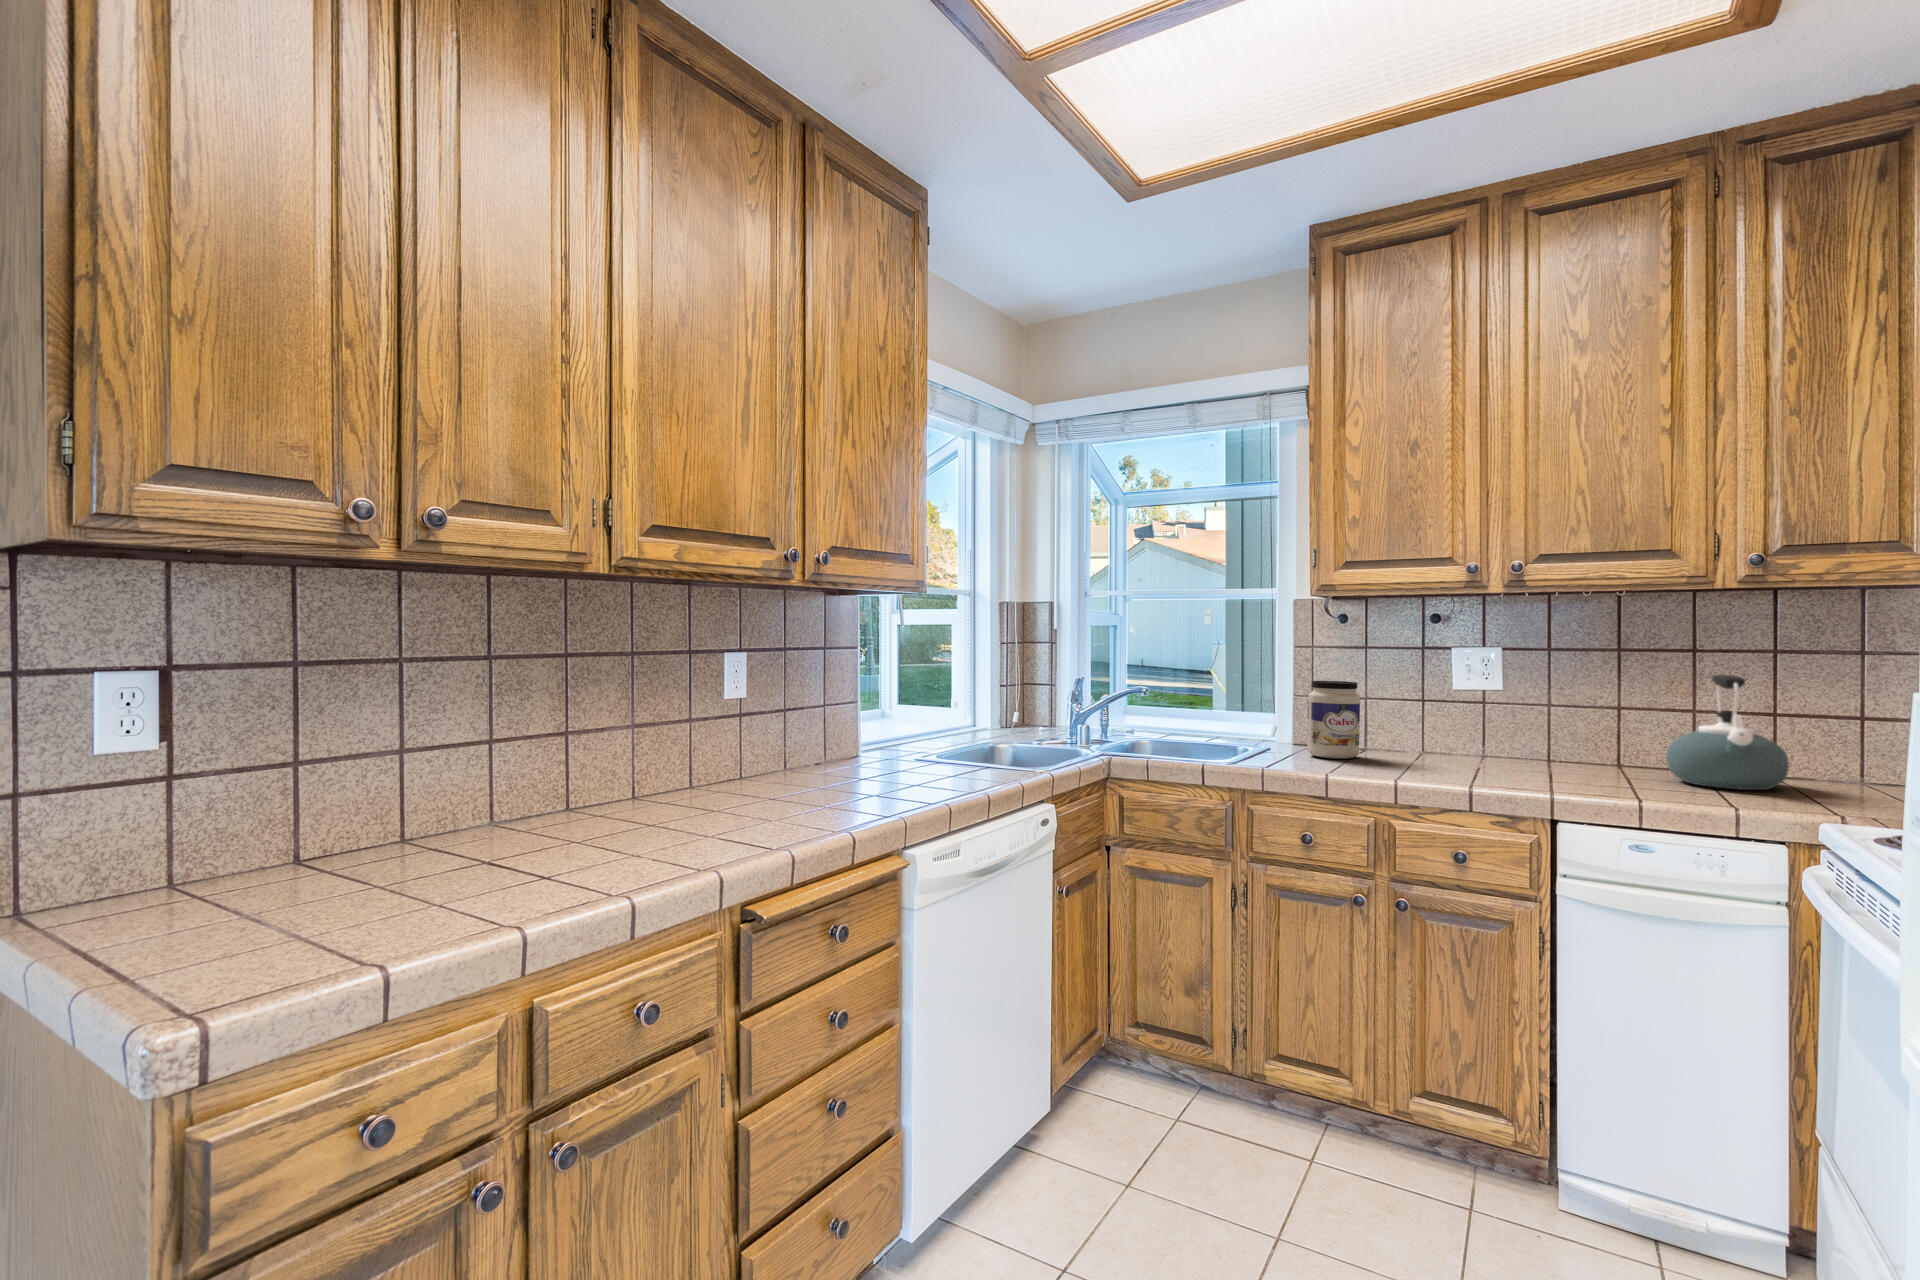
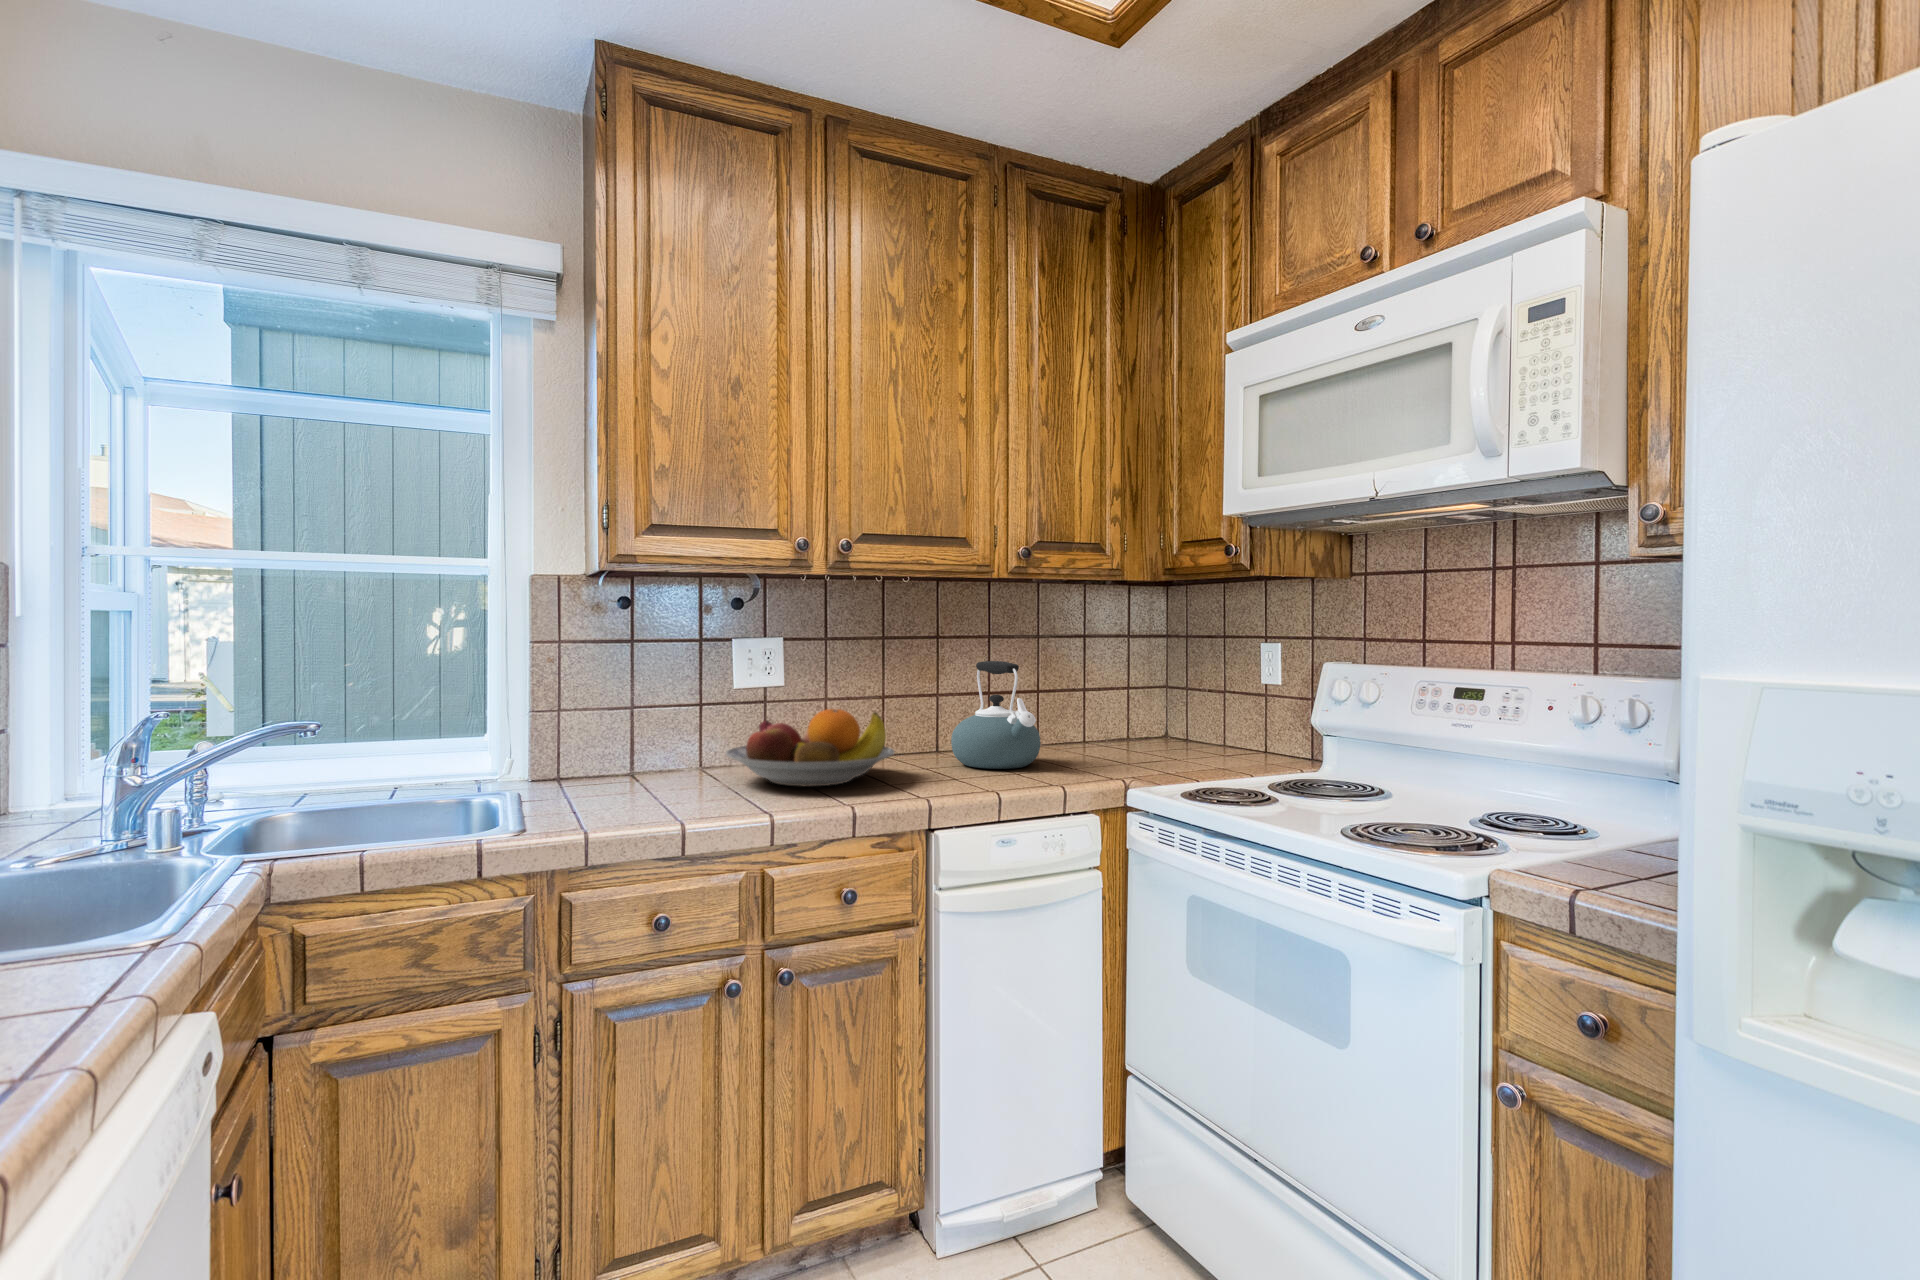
jar: present [1308,681,1360,759] -> none [588,688,659,795]
fruit bowl: none [1410,709,1575,774] -> present [726,709,894,787]

